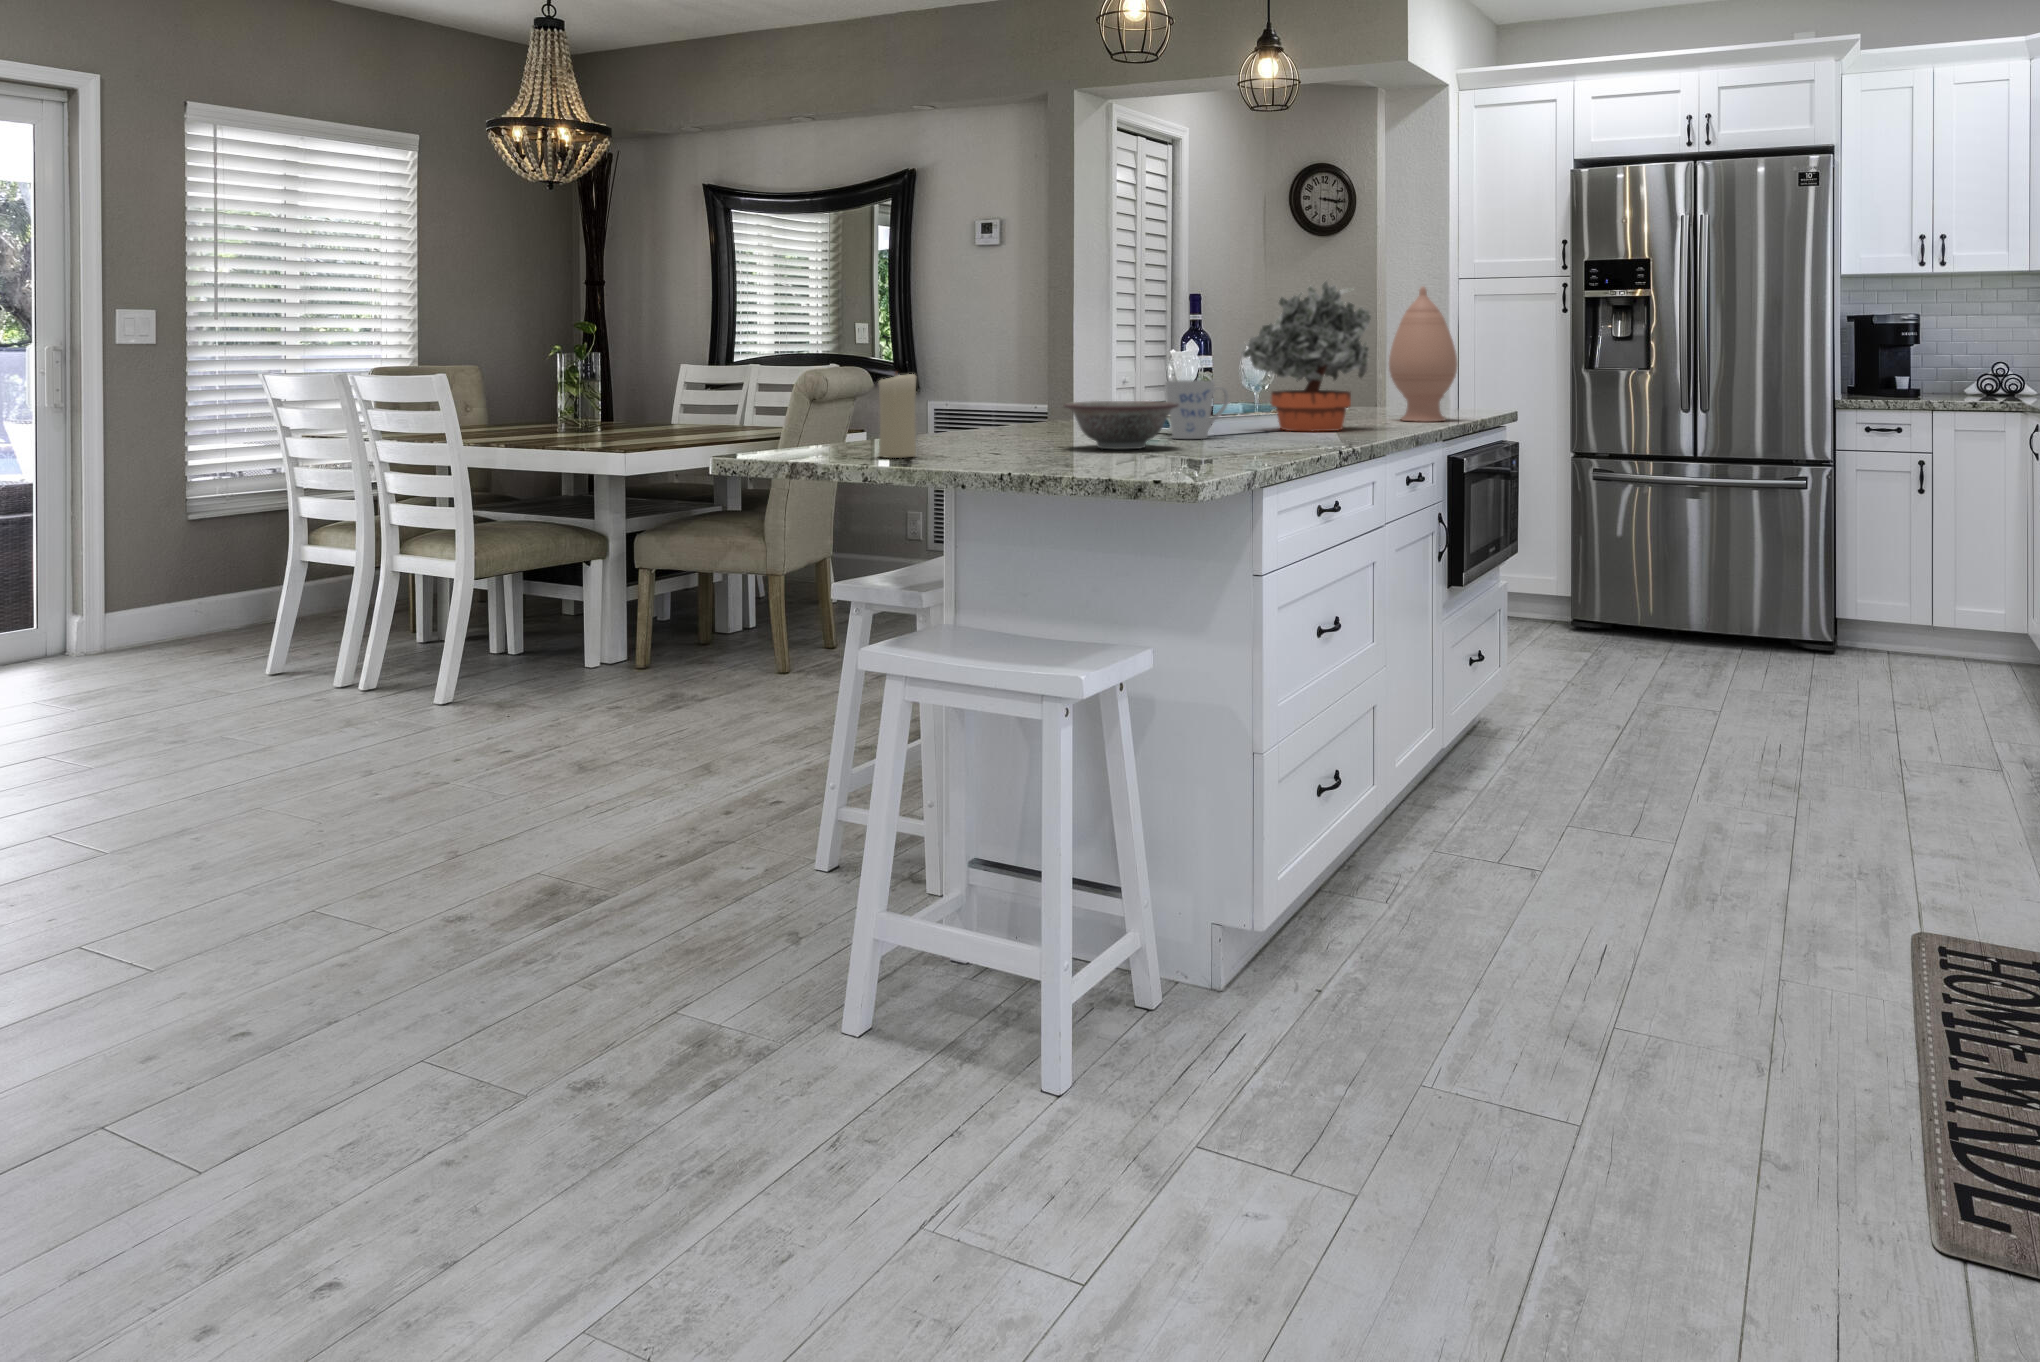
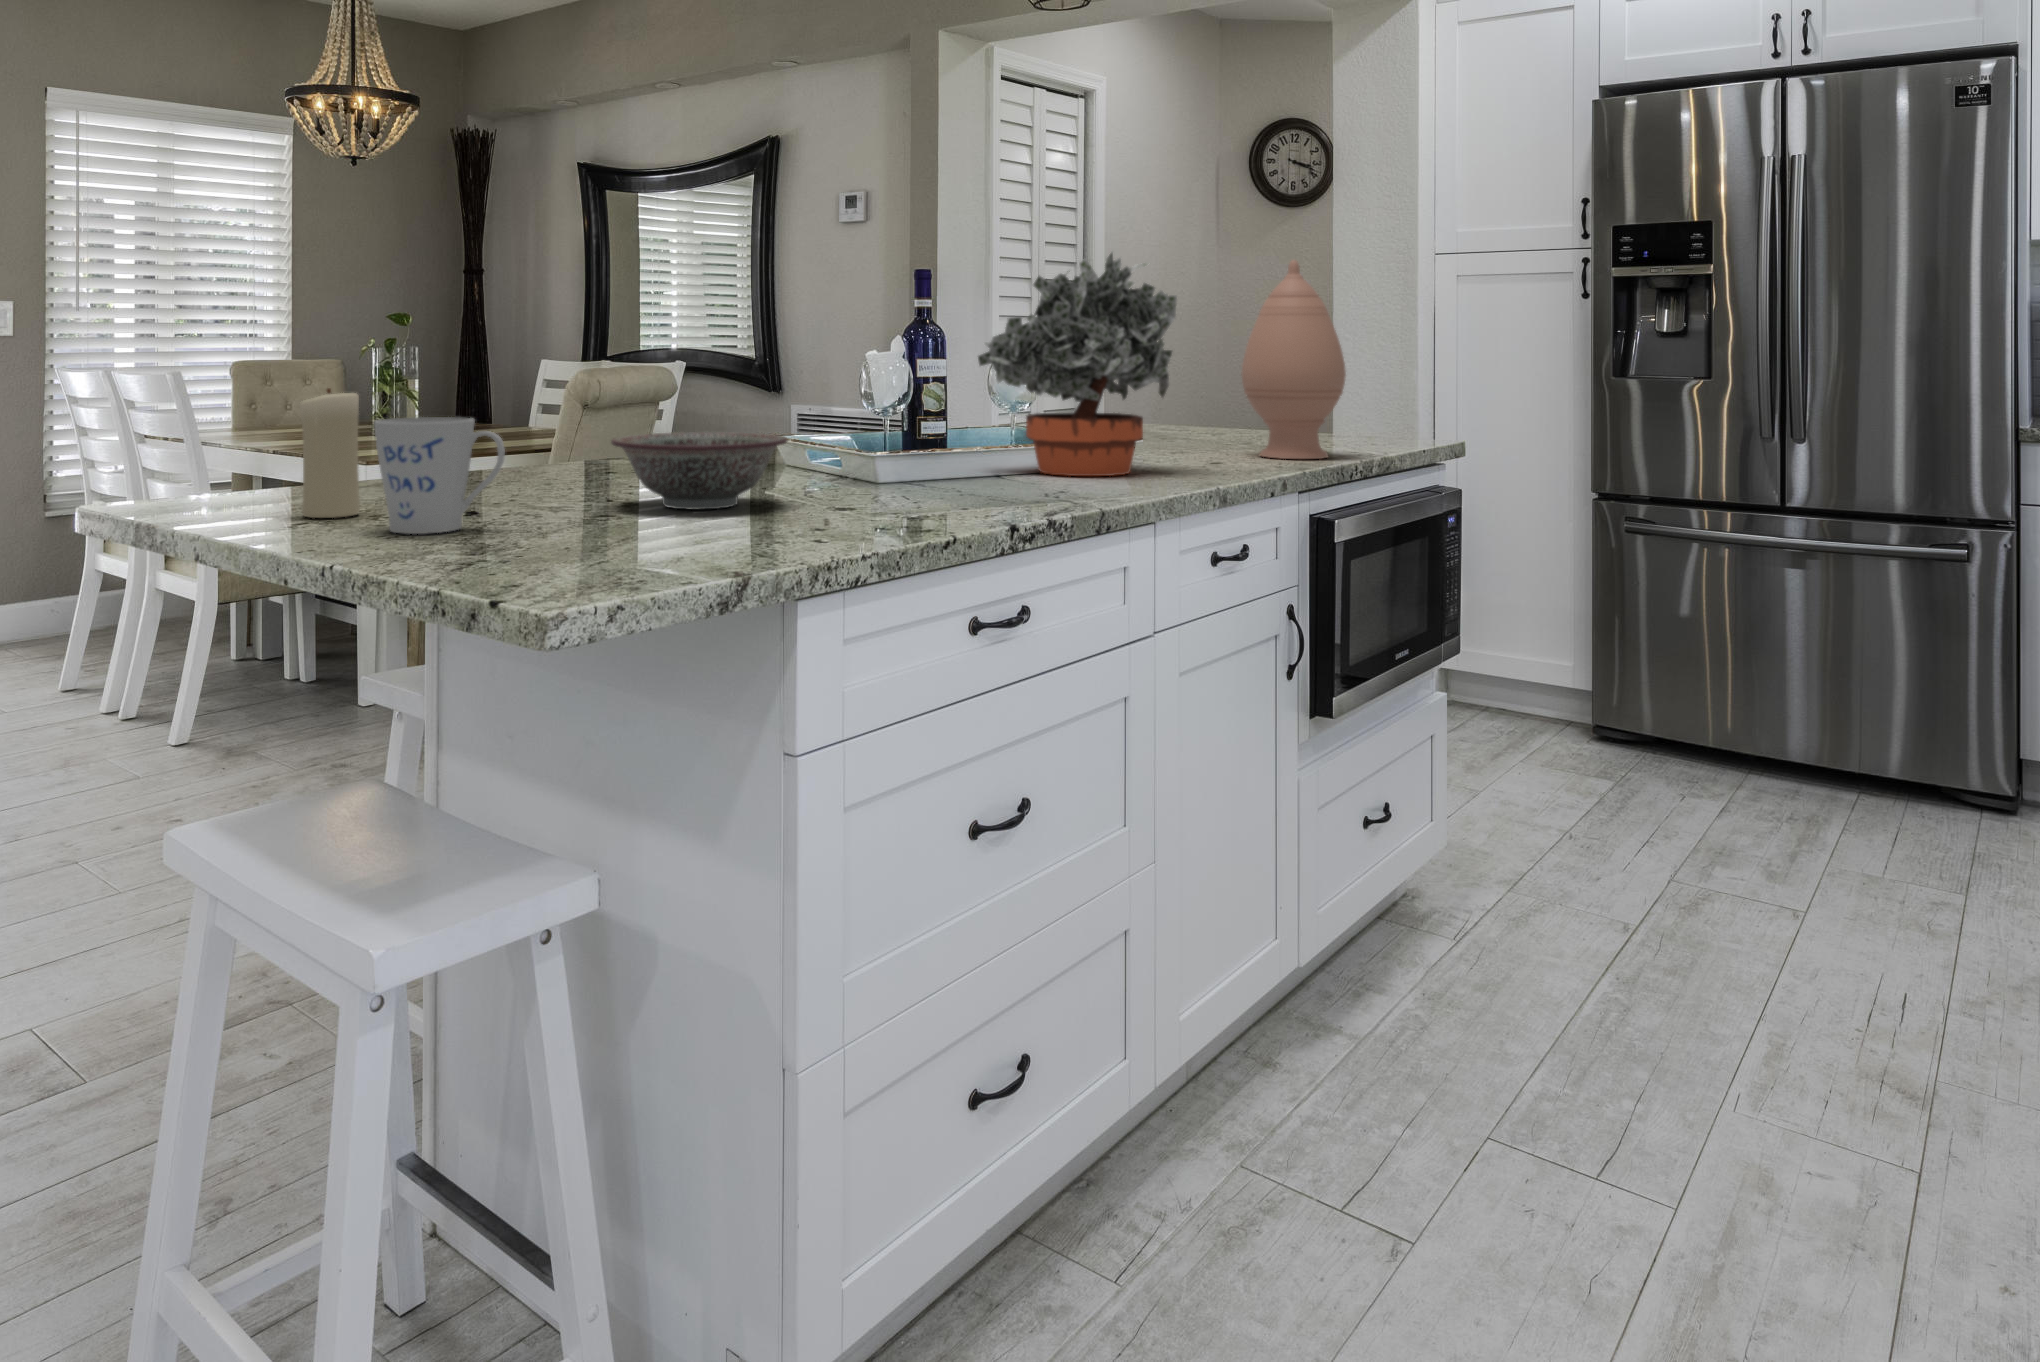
mug: present [1165,380,1229,439] -> present [374,417,505,534]

